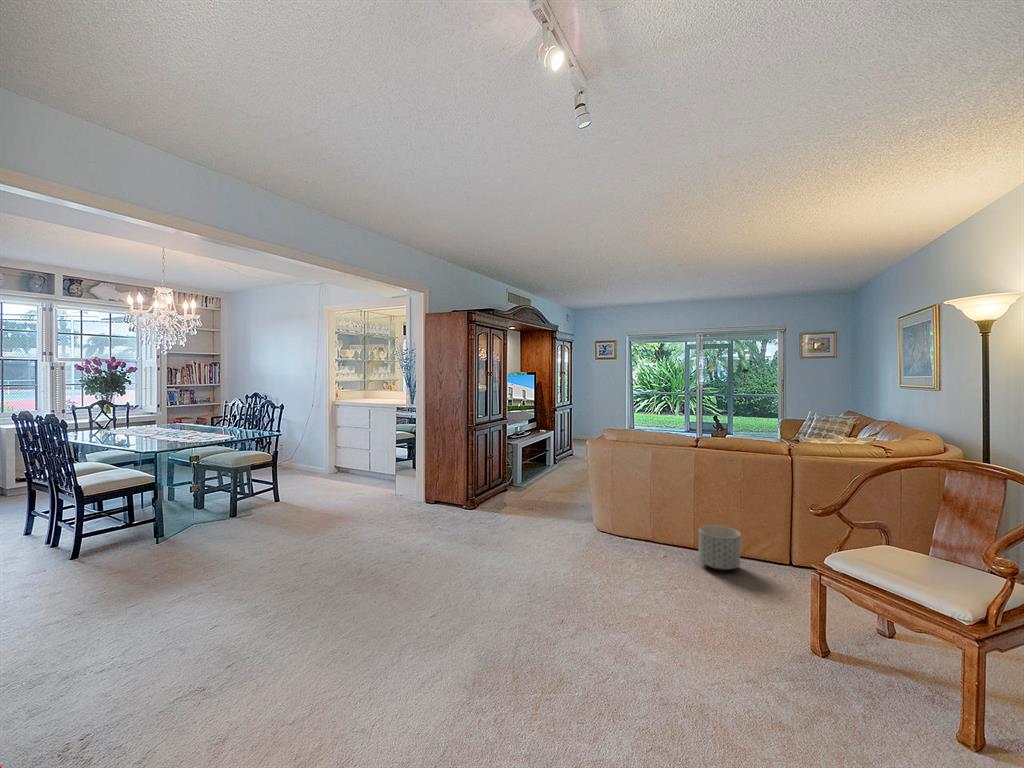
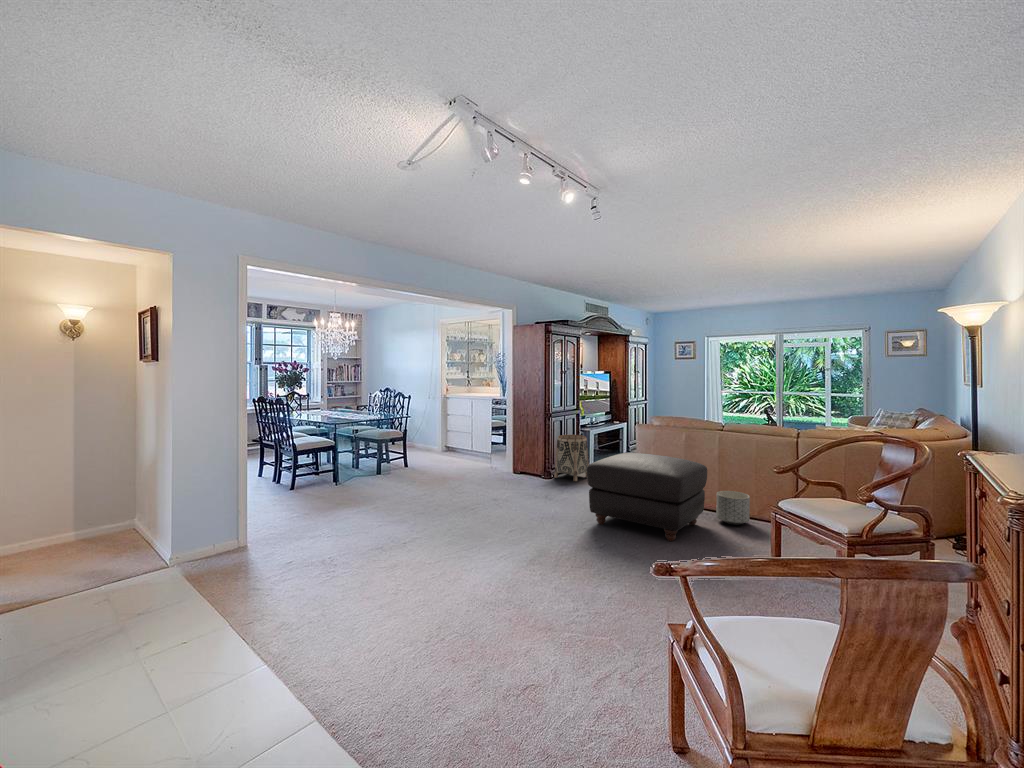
basket: none [479,452,522,512] -> present [554,435,589,481]
ottoman: none [540,482,692,610] -> present [587,453,707,541]

